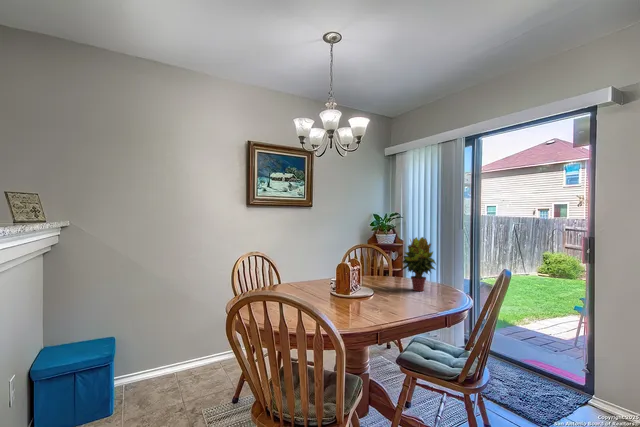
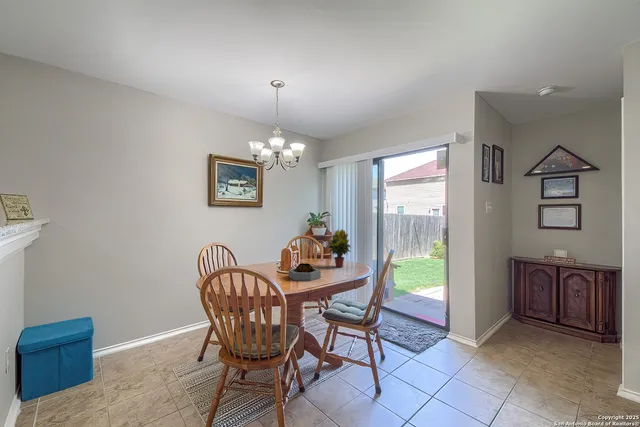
decorative bowl: none [347,283,393,312] -> present [289,263,321,281]

